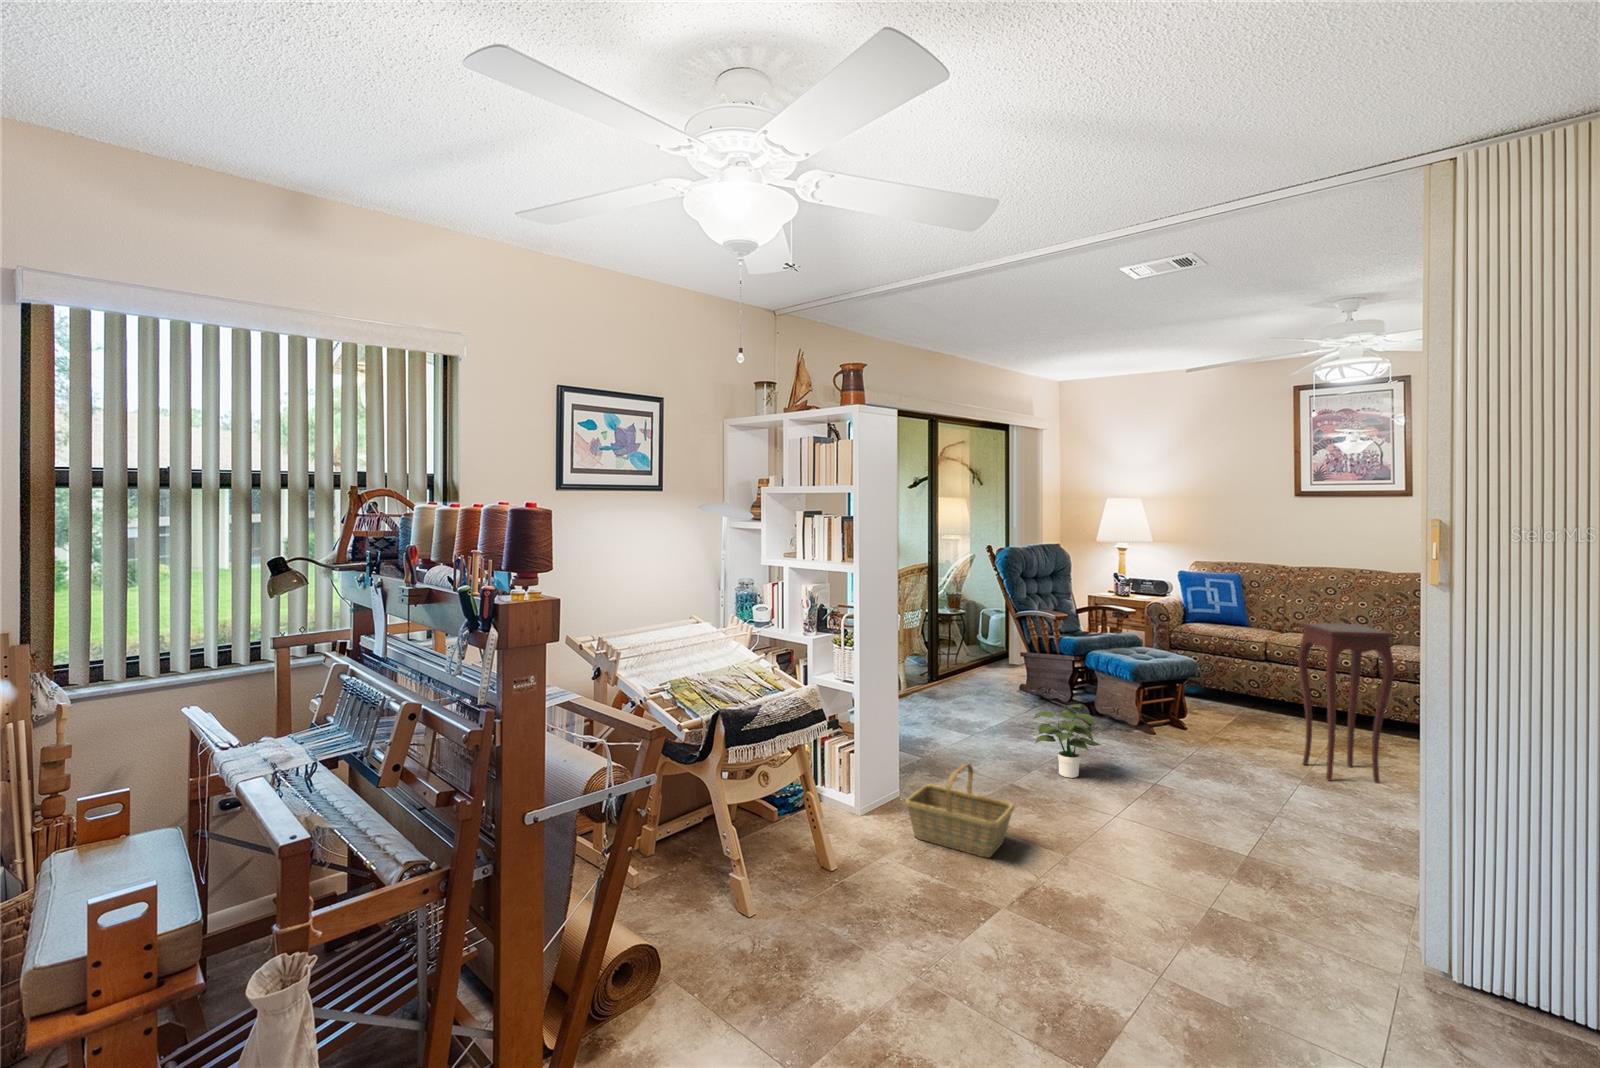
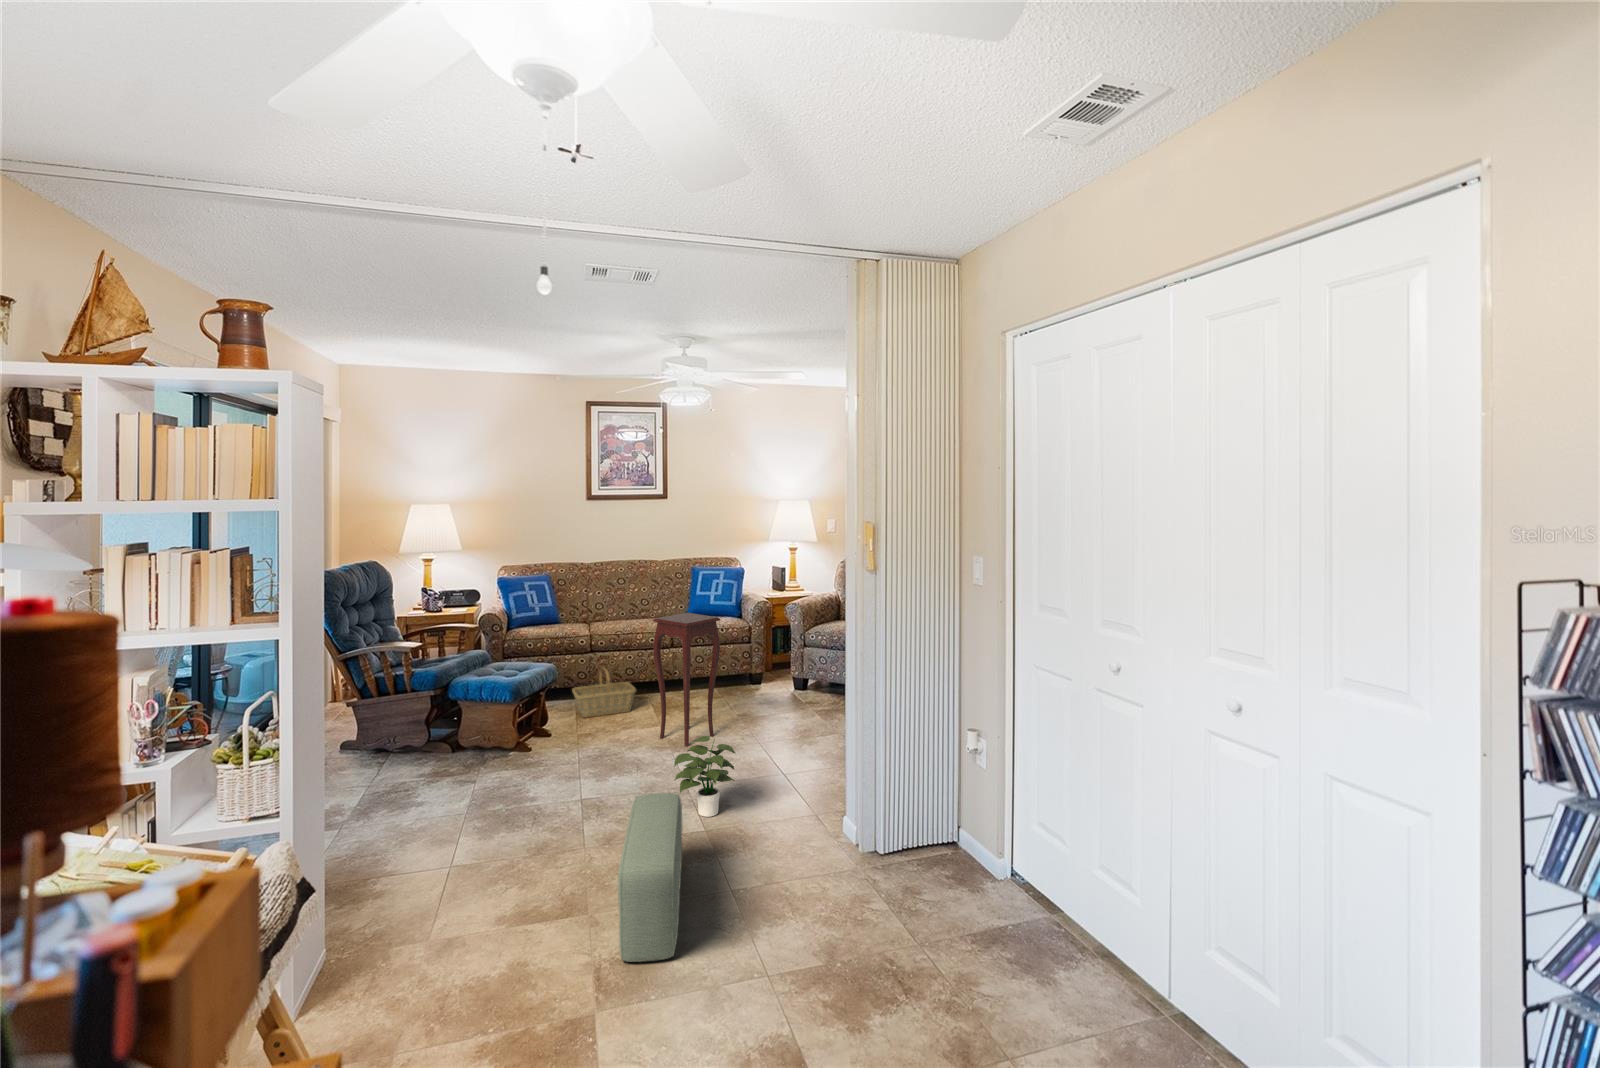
potted plant: present [1033,704,1101,778] -> present [674,736,735,817]
basket: present [905,764,1015,857] -> present [572,667,636,718]
pouf: none [1065,771,1200,913] -> present [618,793,683,962]

